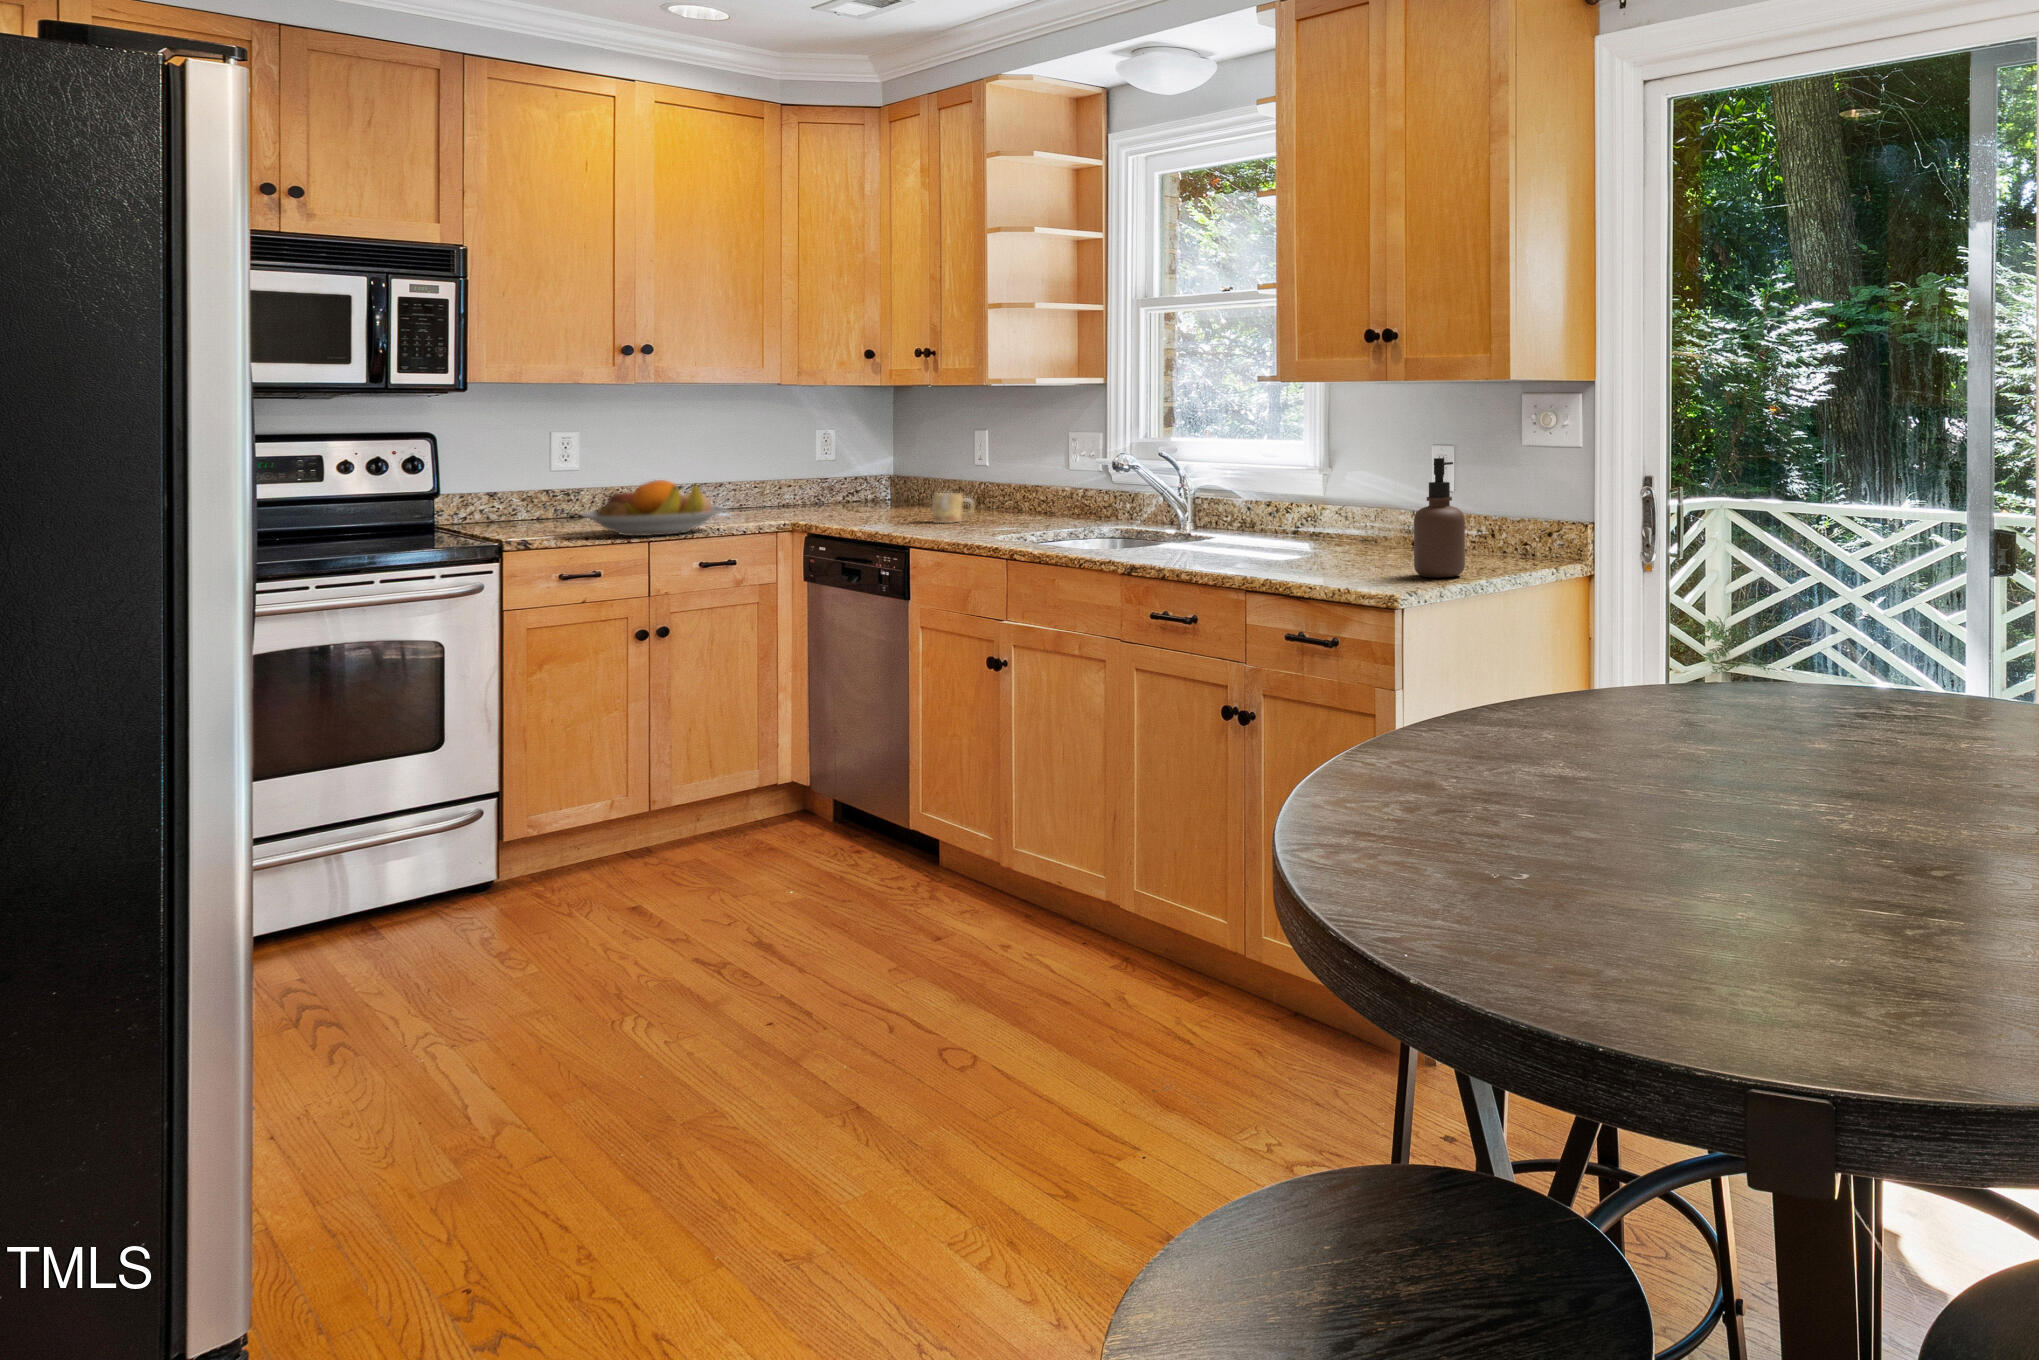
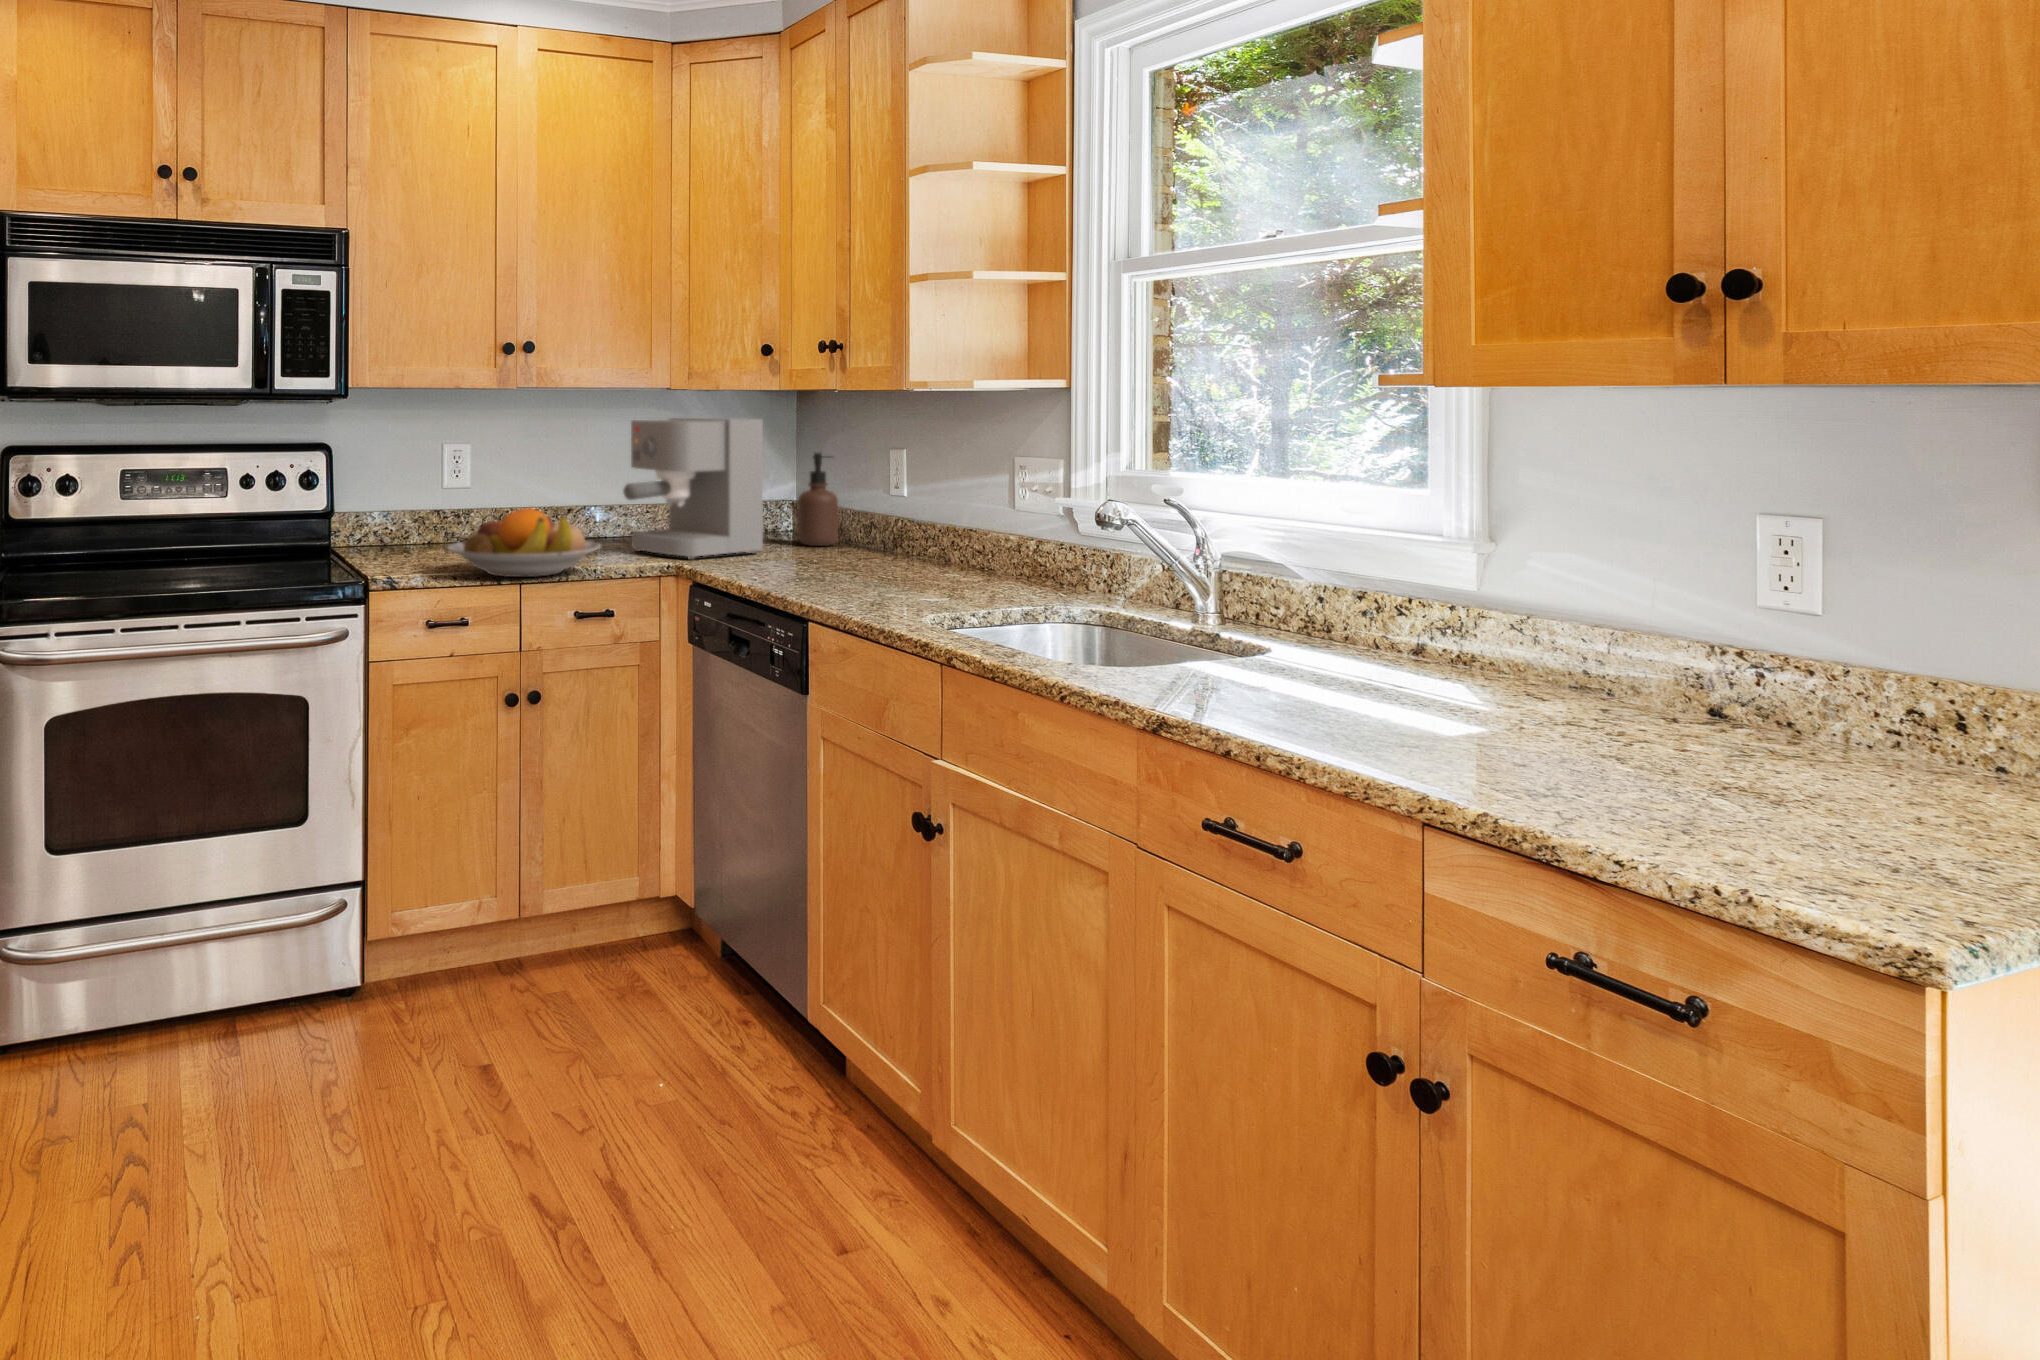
coffee maker: none [742,408,865,520] -> present [623,418,763,560]
soap dispenser: present [1414,458,1465,578] -> present [798,452,838,546]
mug: present [932,493,974,523] -> none [842,535,895,577]

